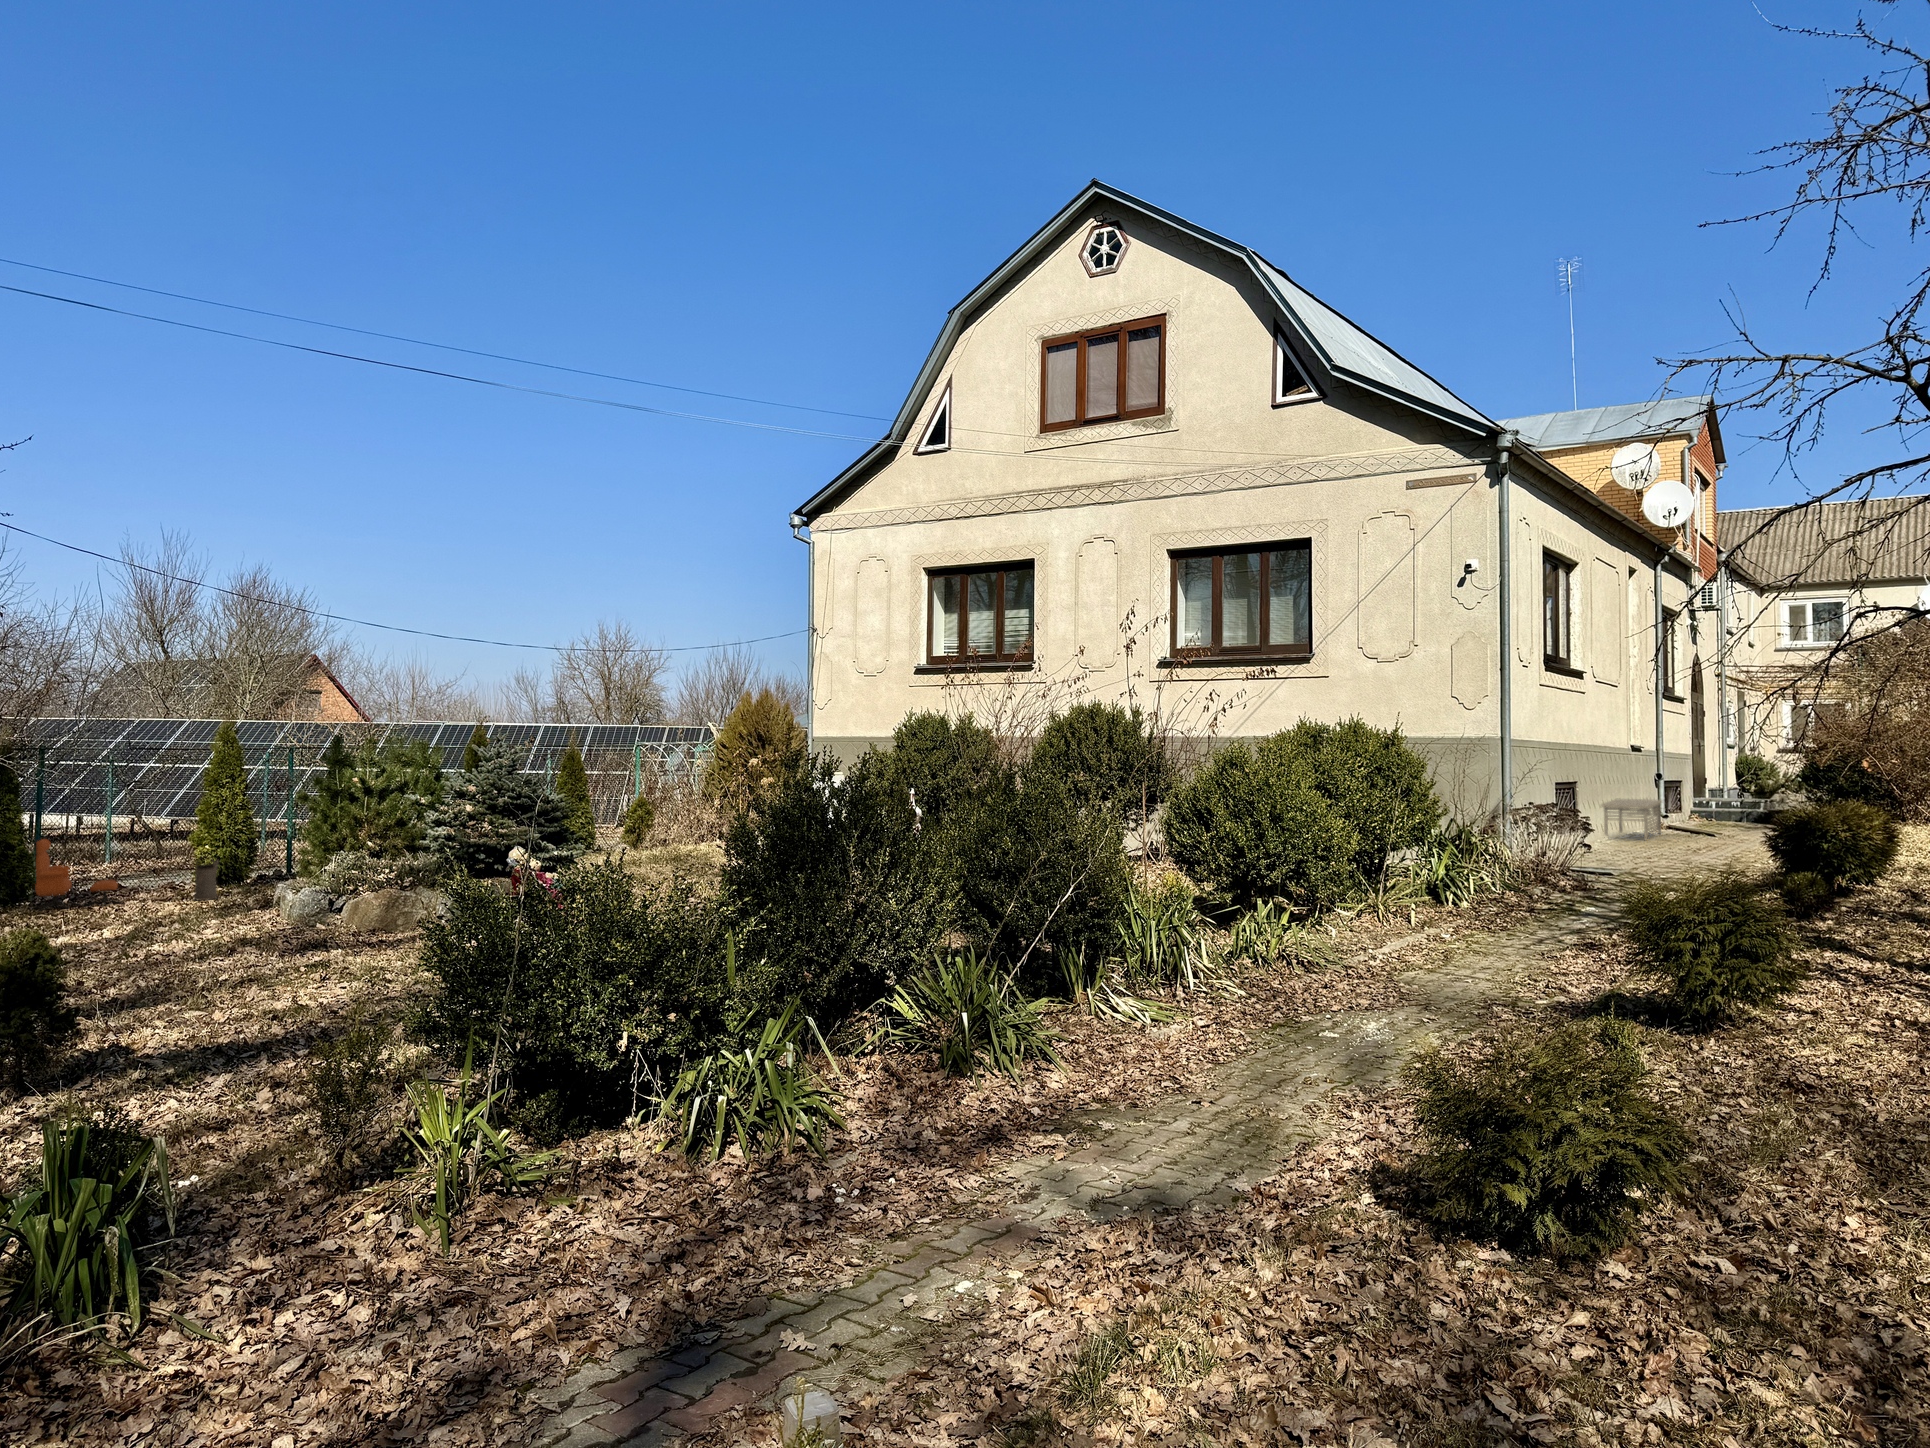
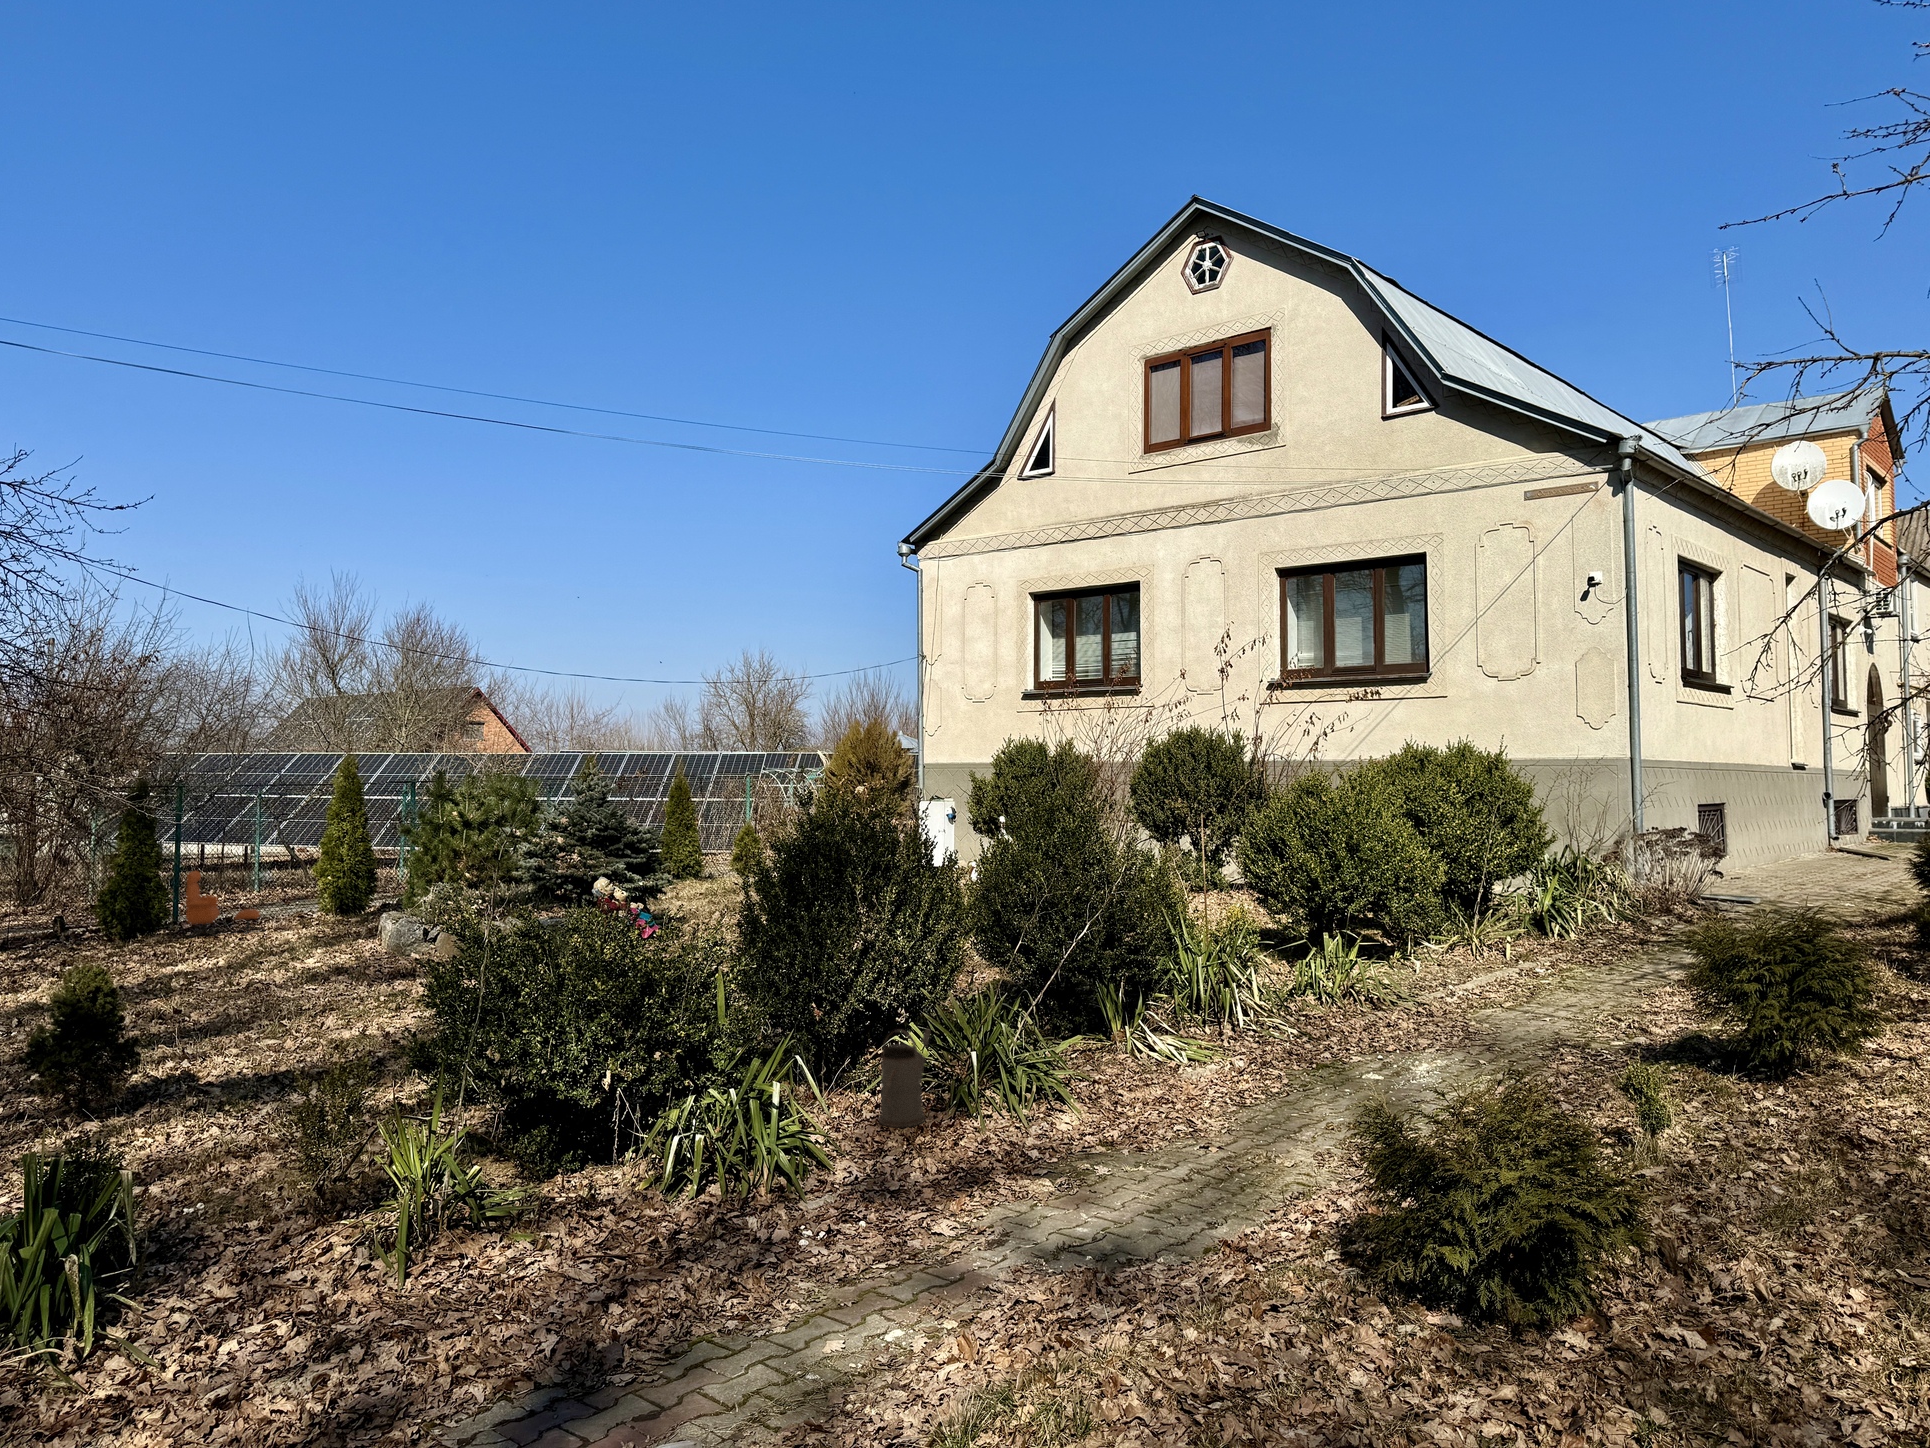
storage bench: present [1601,799,1662,841] -> none [1764,822,1839,869]
watering can: present [194,857,219,901] -> present [879,1029,931,1127]

